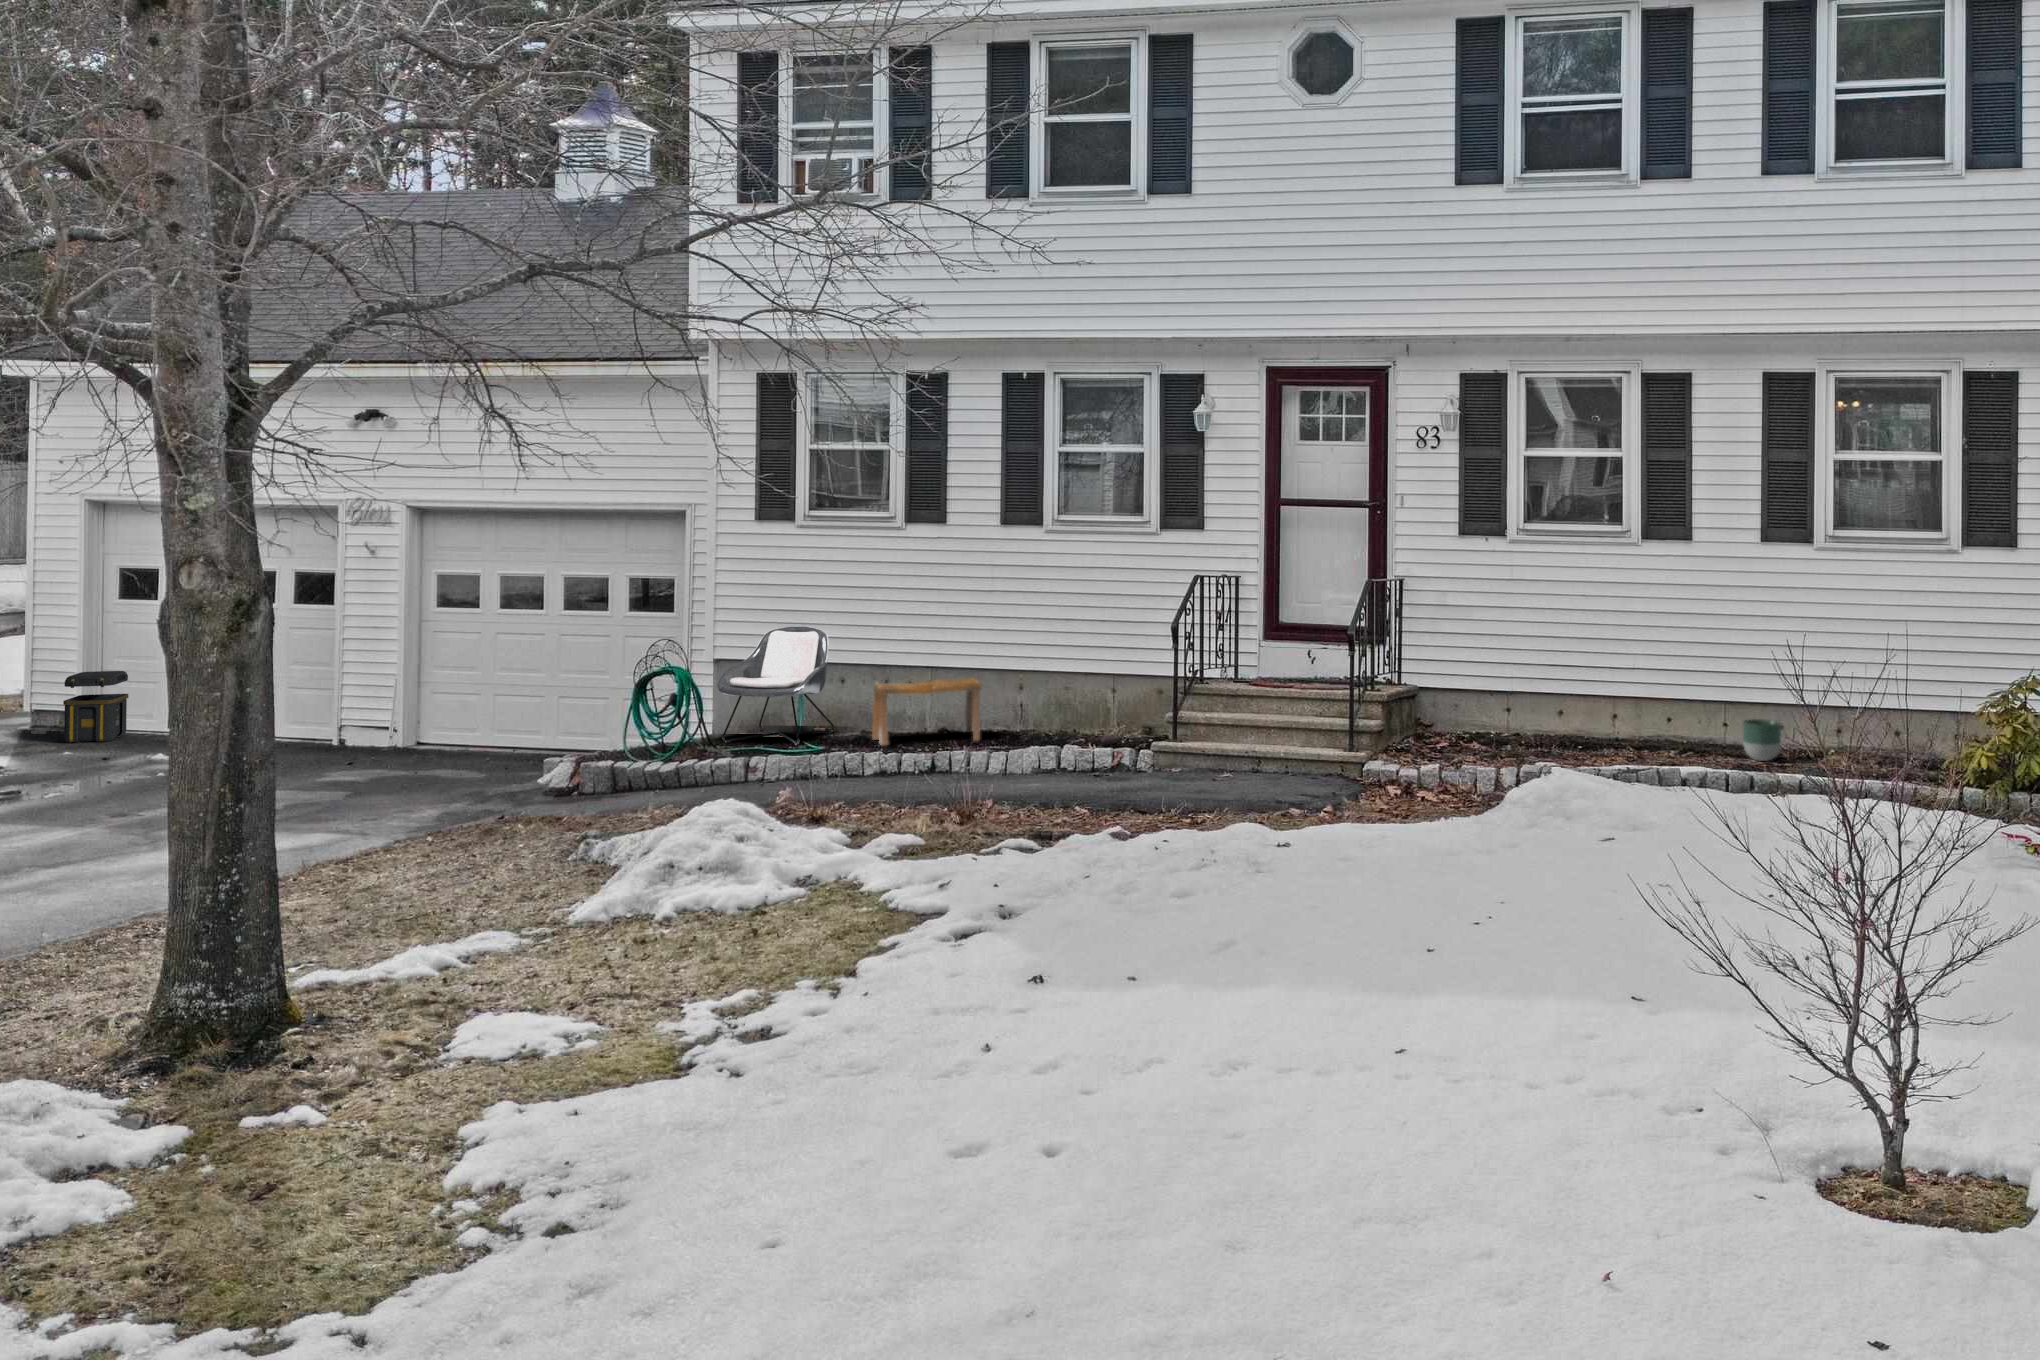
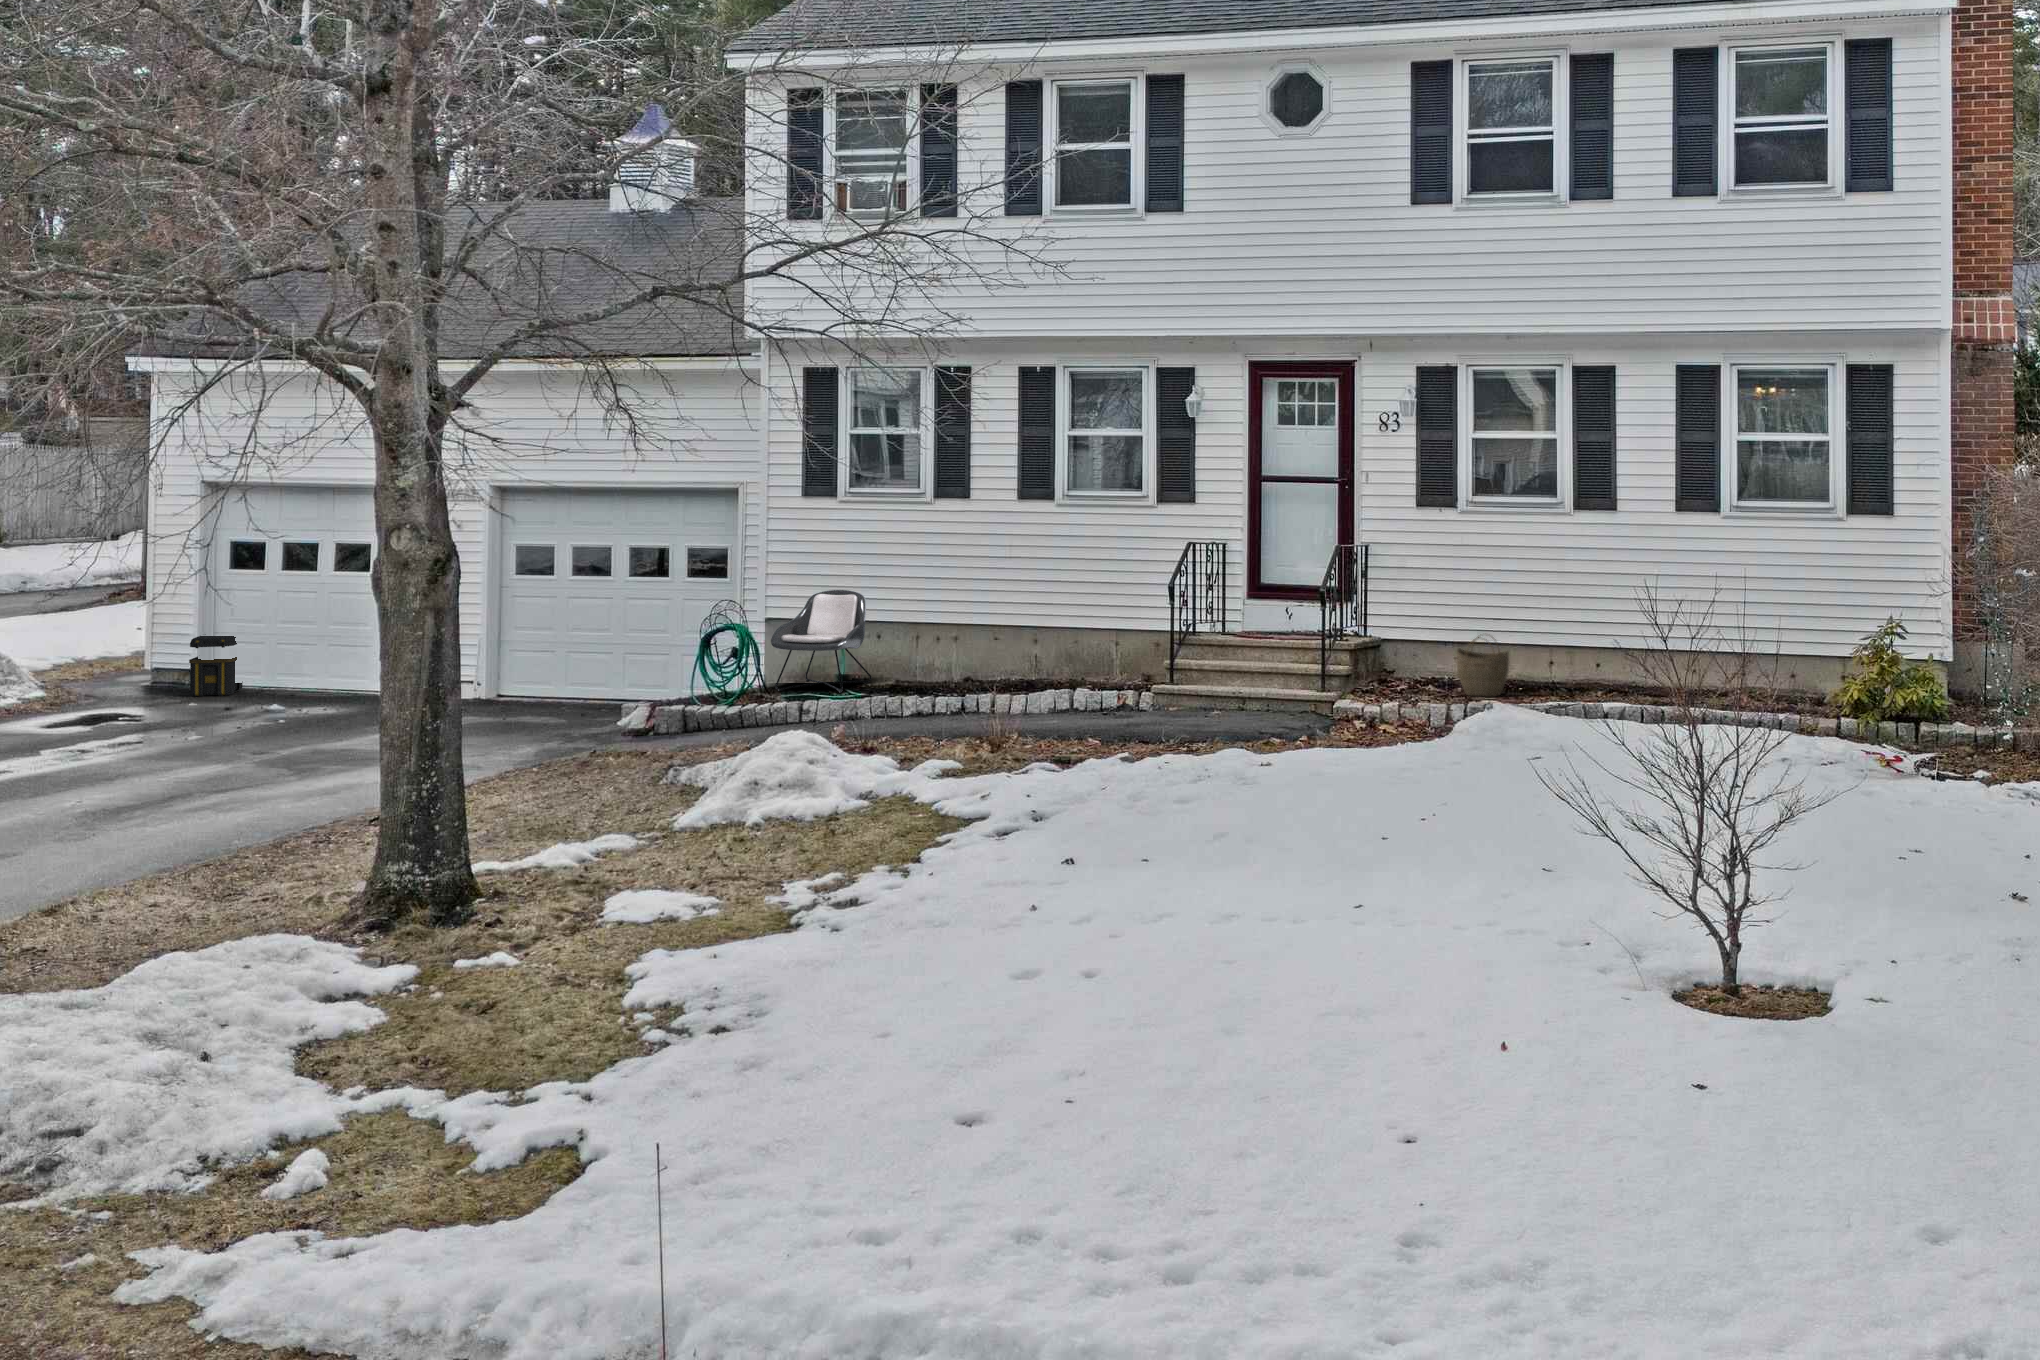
bench: present [872,677,981,745] -> none [905,633,1000,692]
woven basket: none [1507,682,1568,755] -> present [1457,637,1509,697]
planter: present [1743,719,1781,761] -> none [1659,664,1692,700]

